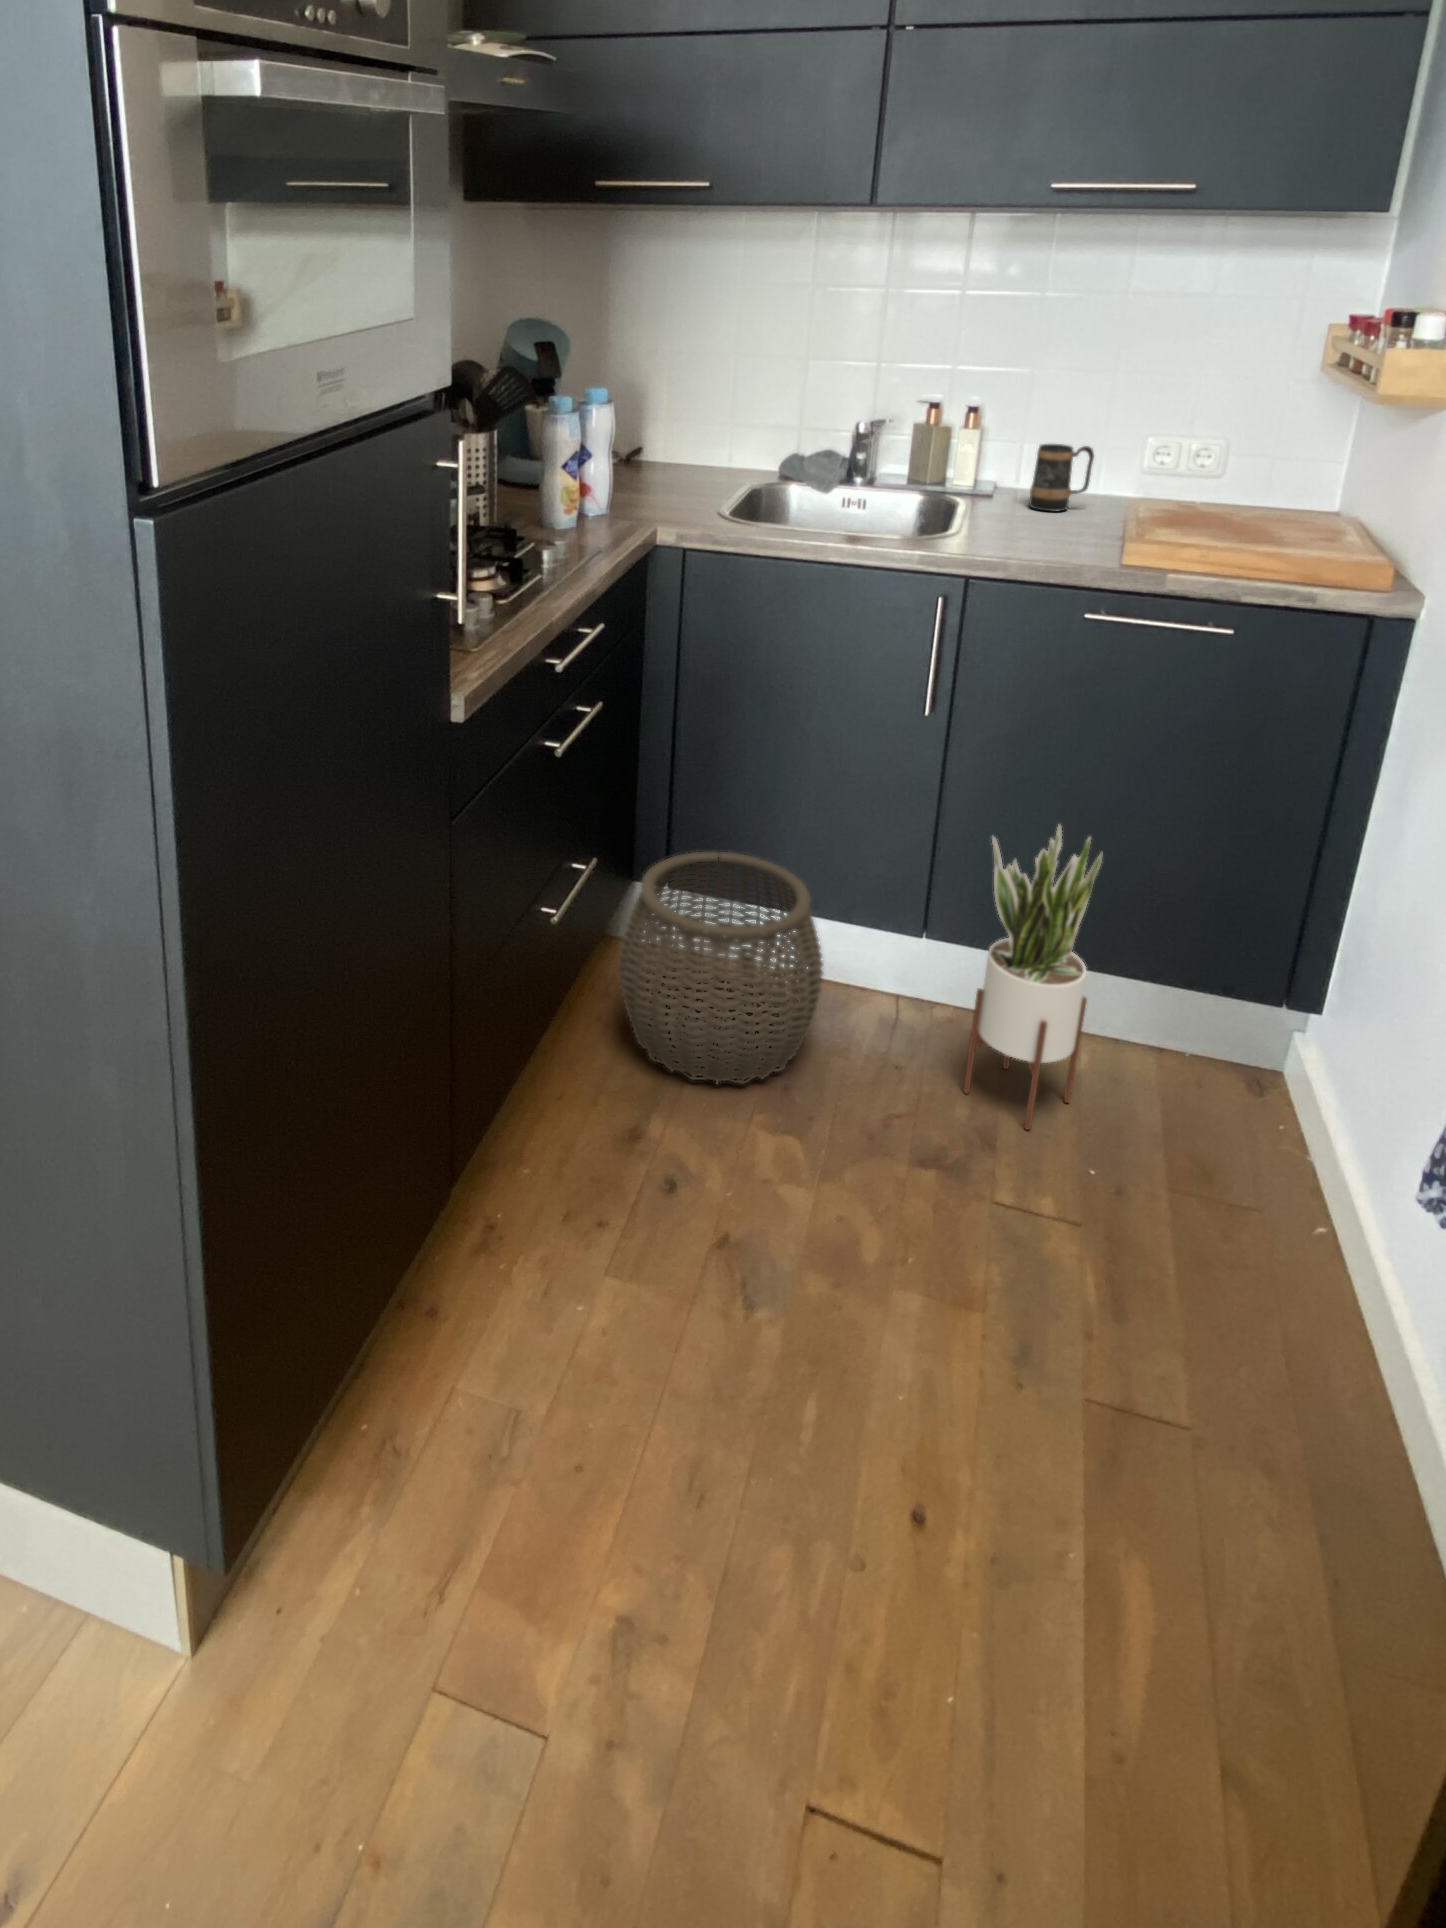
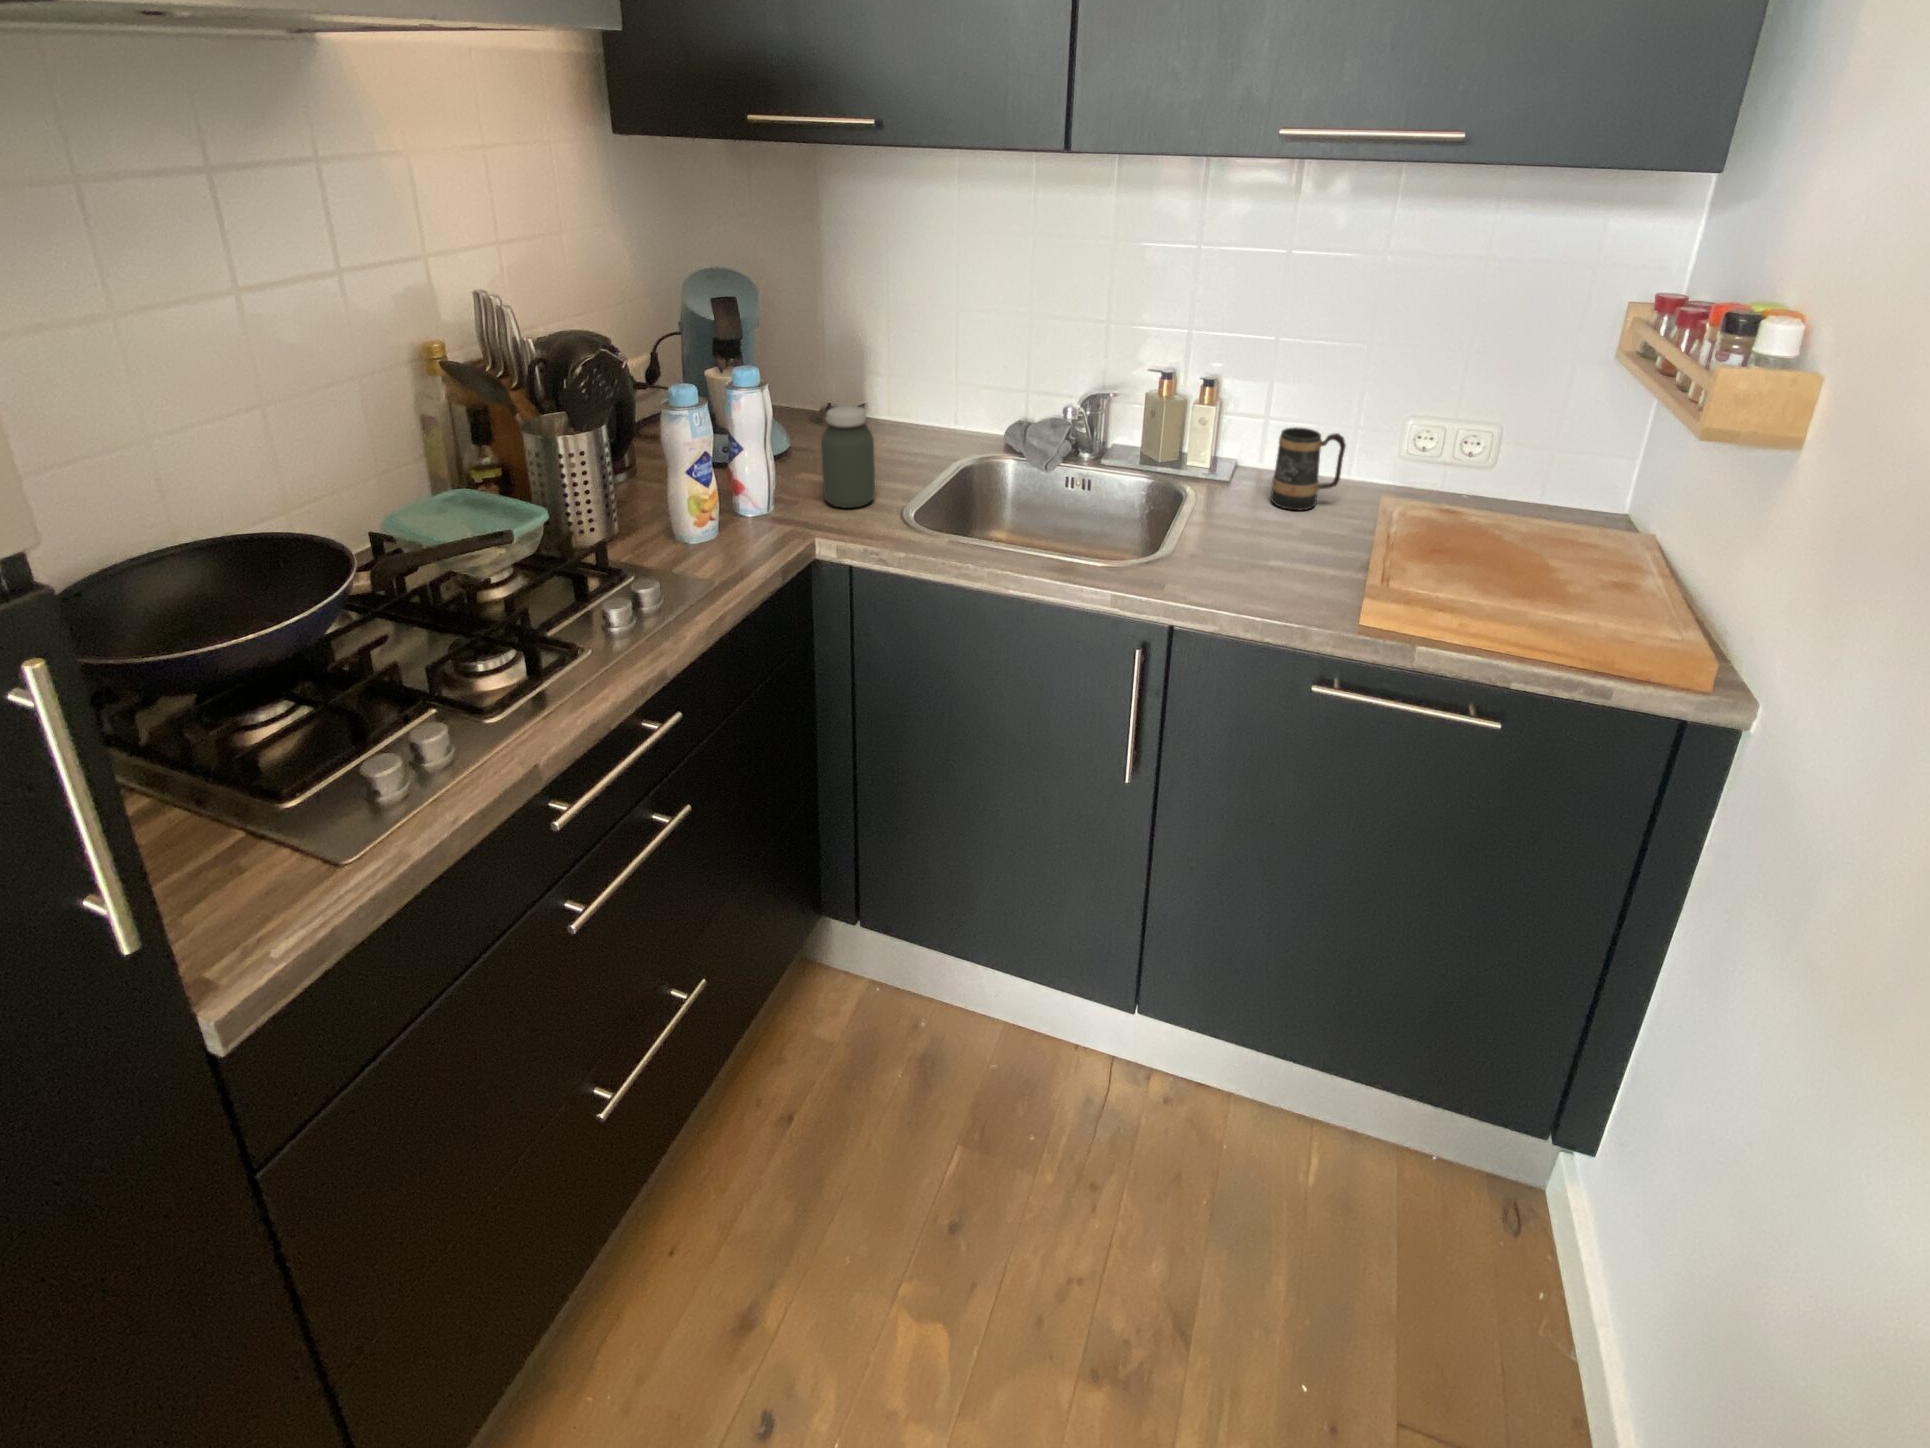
jar: none [651,424,697,509] -> present [821,406,875,508]
potted plant: present [963,825,1102,1130] -> none [1163,974,1329,1330]
woven basket: present [618,852,823,1084] -> none [752,928,1000,1248]

